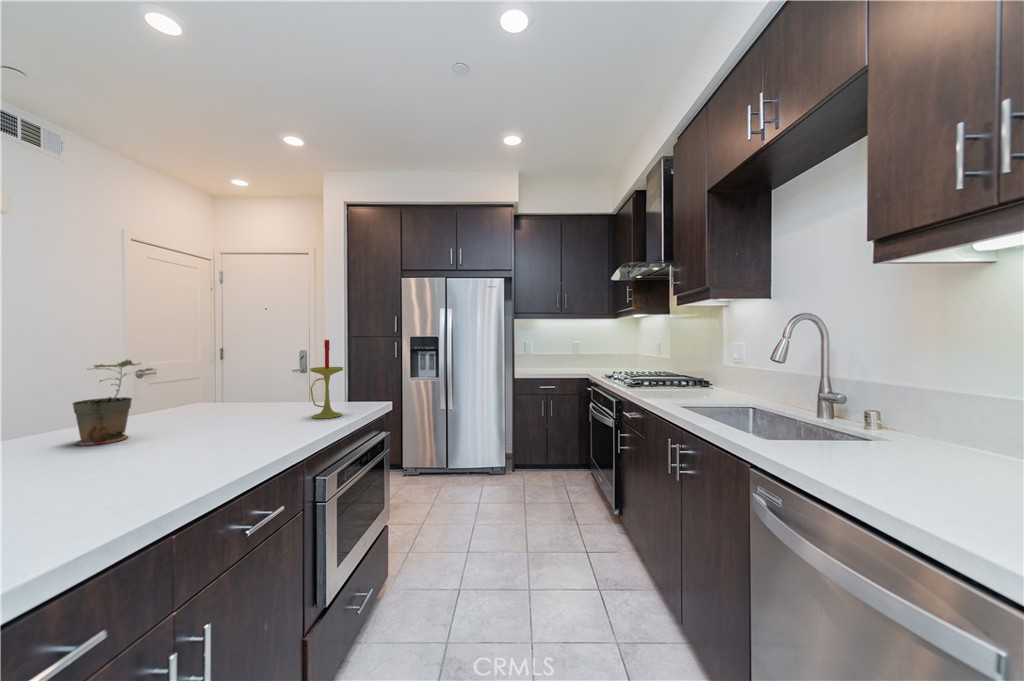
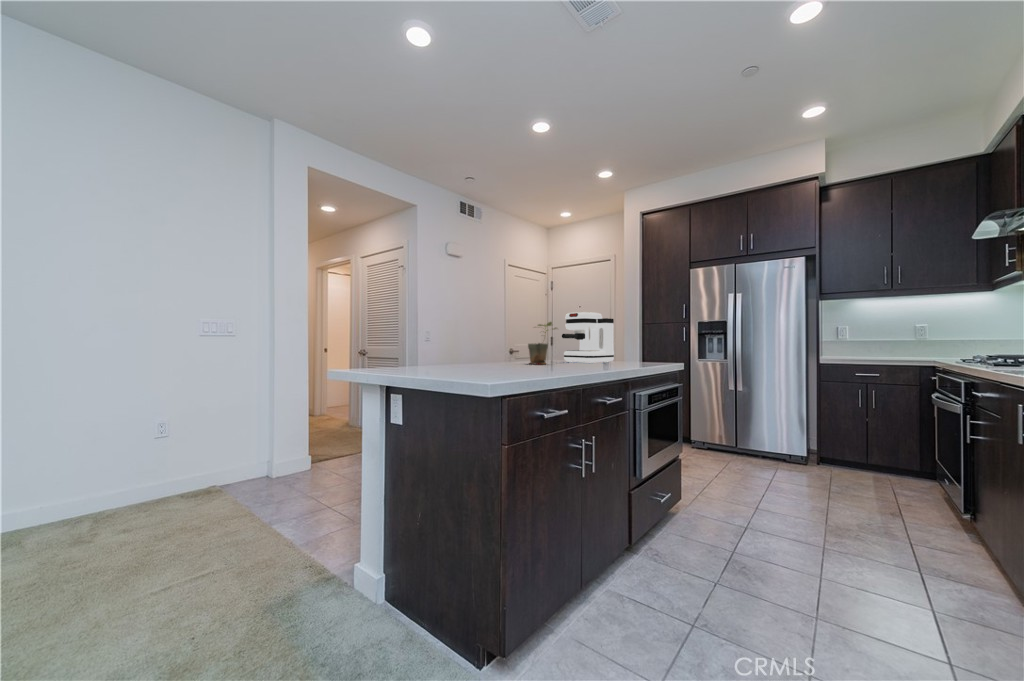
coffee maker: none [176,335,286,420] -> present [562,312,614,364]
candle: present [310,340,343,419] -> none [632,311,653,365]

